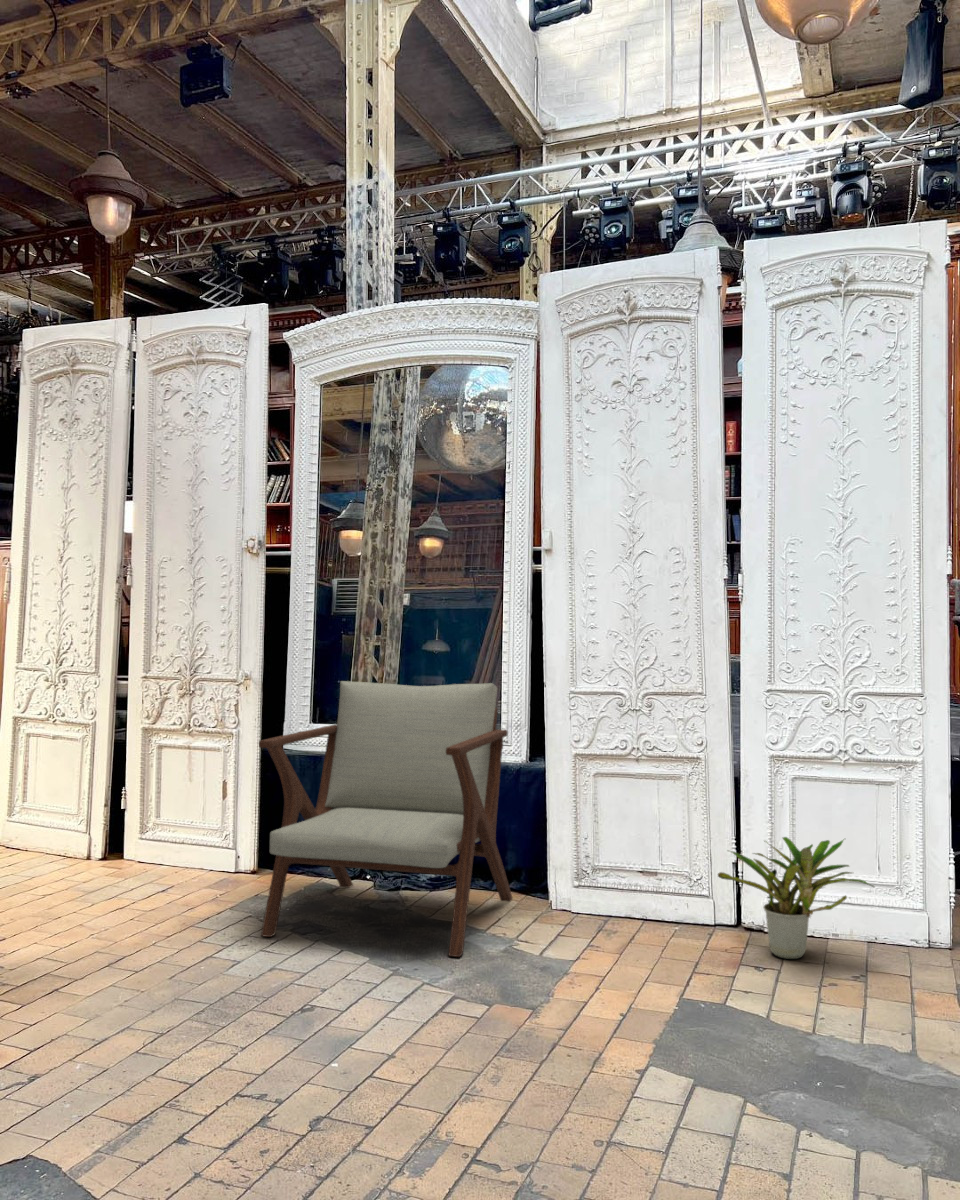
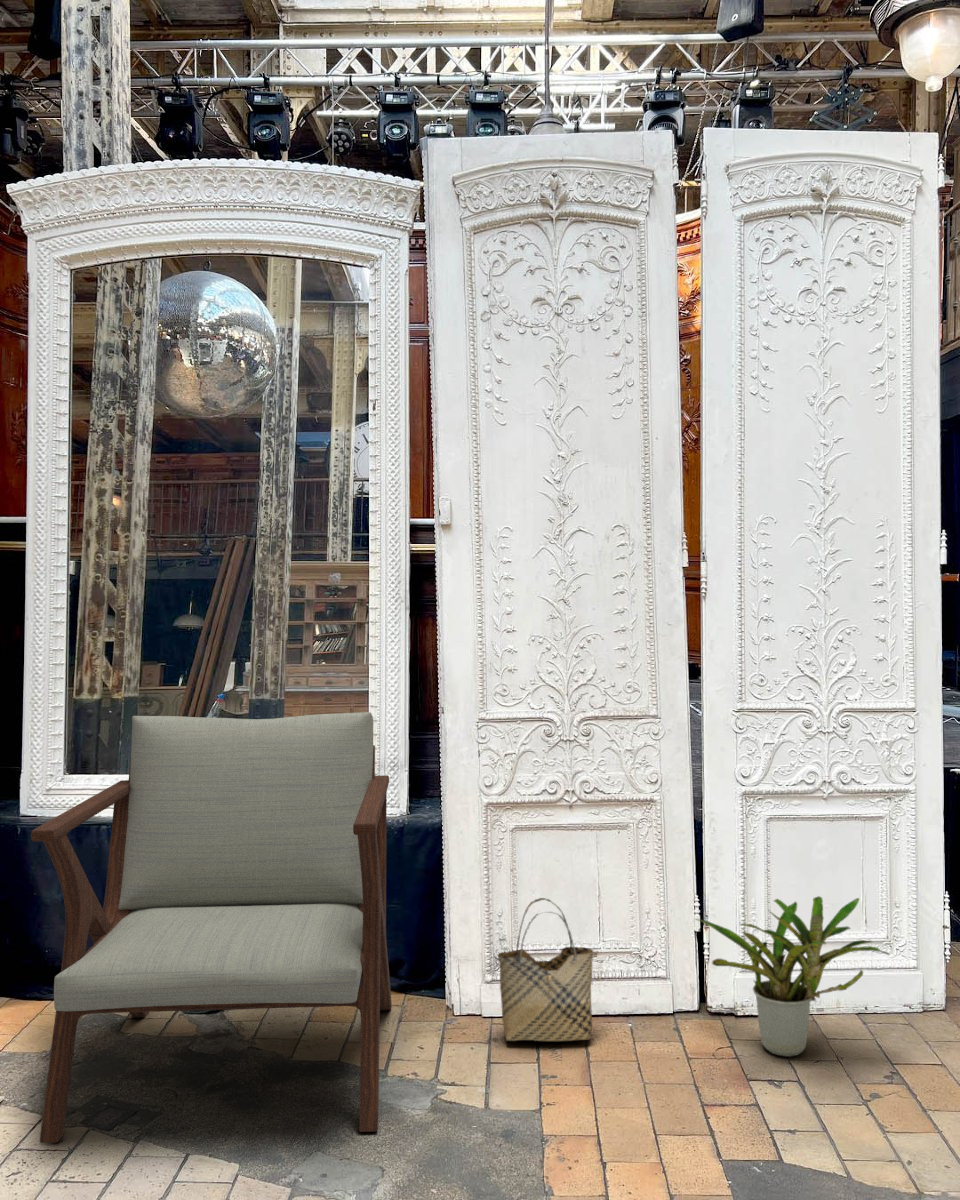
woven basket: none [574,826,647,931] -> present [498,898,593,1041]

